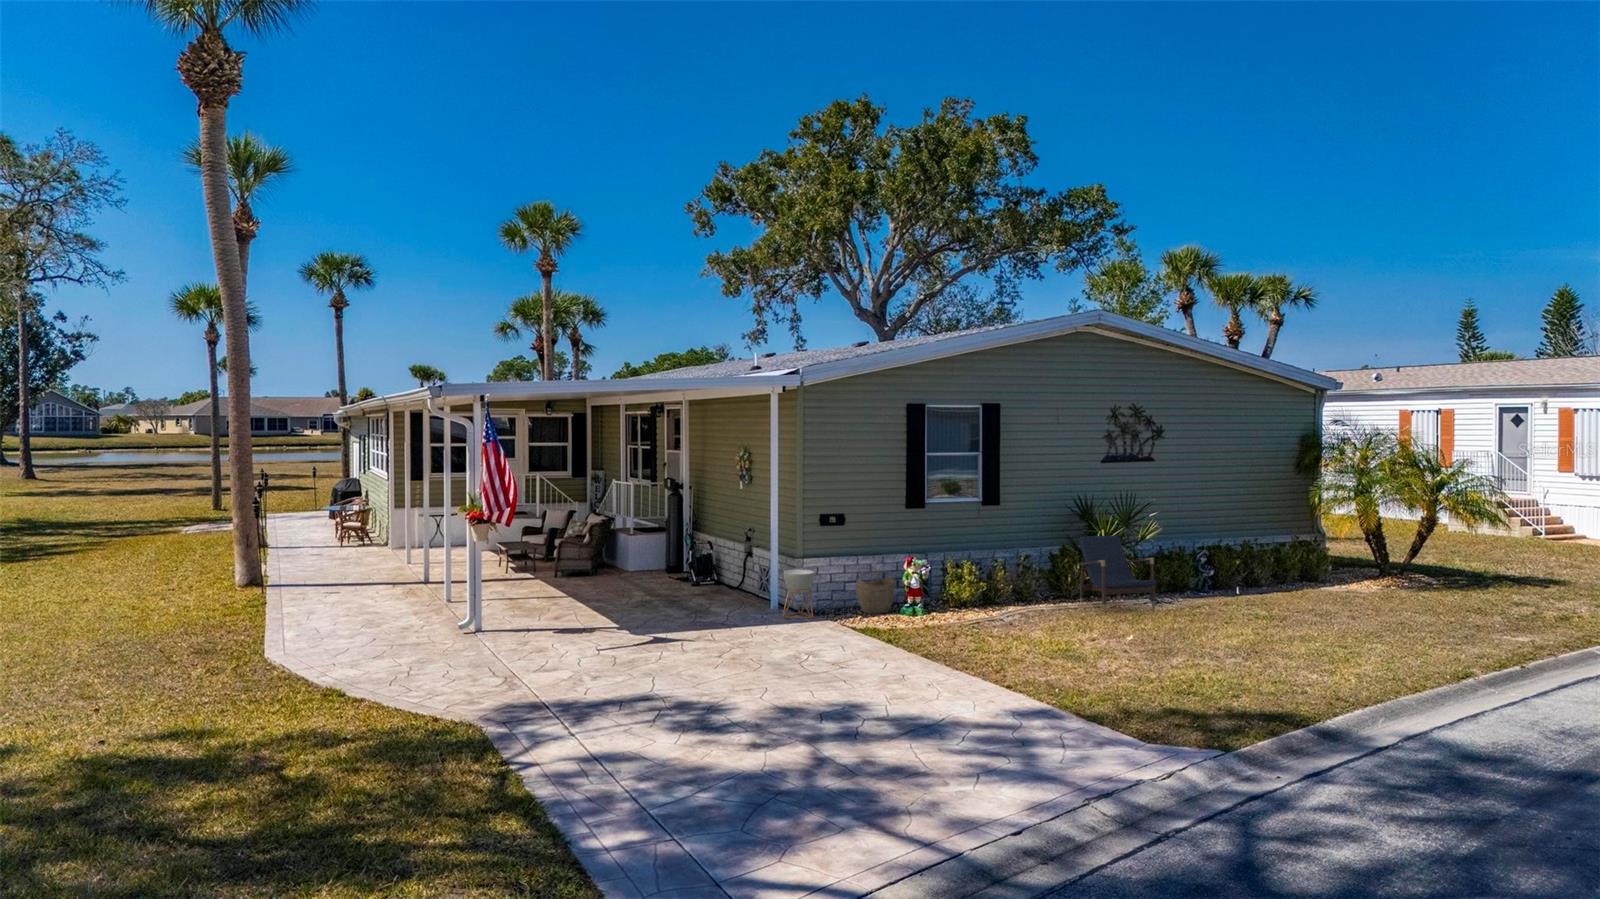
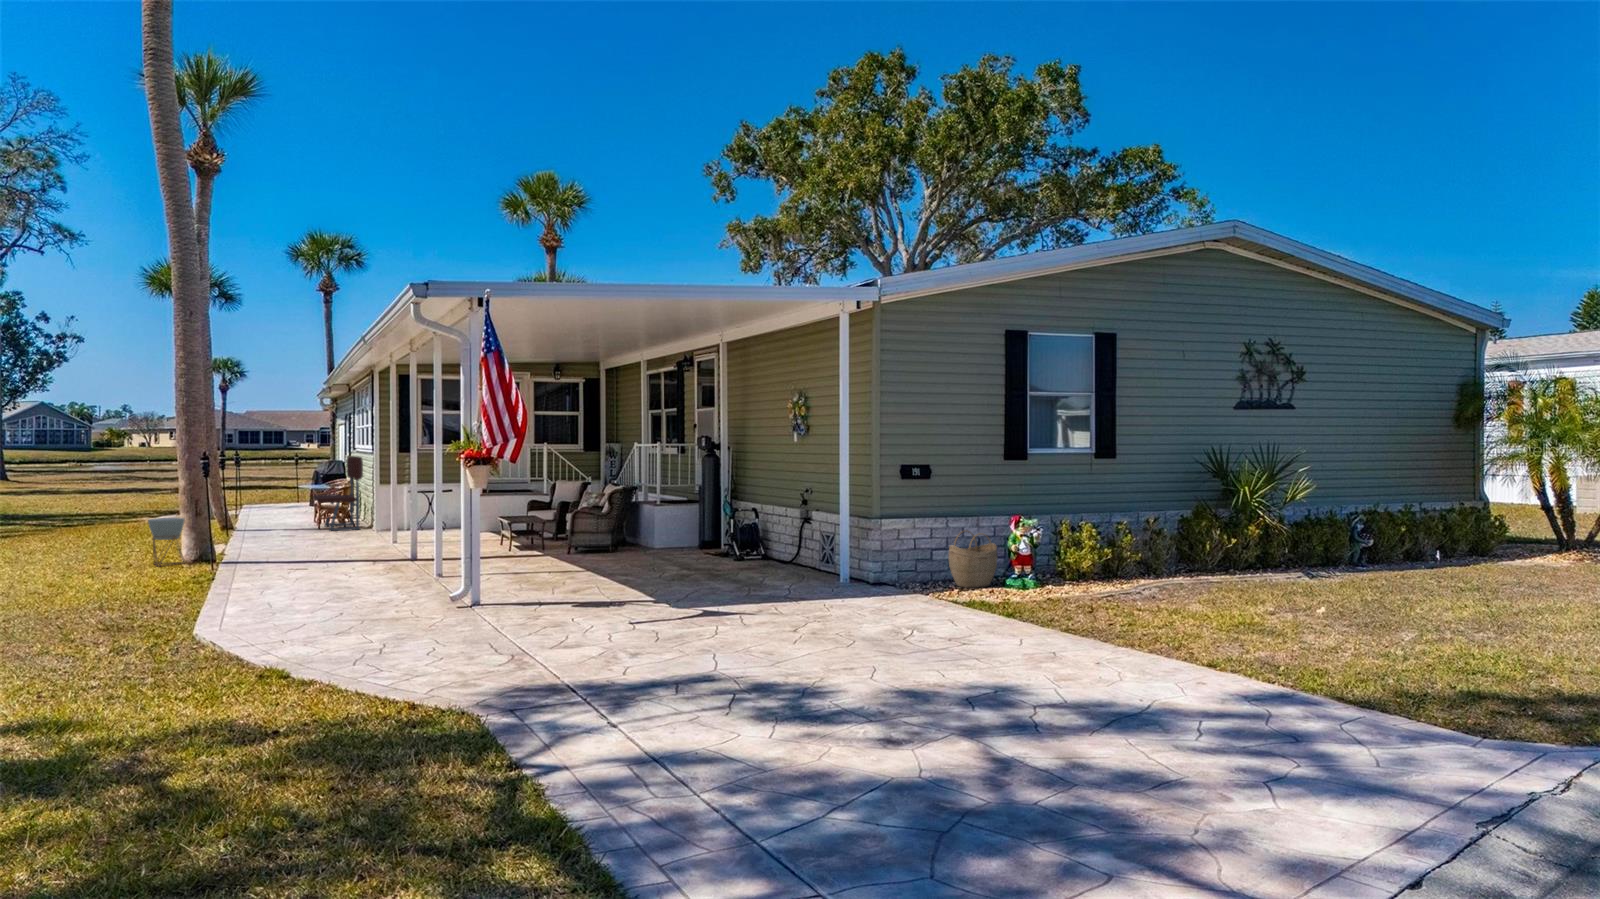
bench: none [337,481,380,548] -> present [313,456,363,531]
lounge chair: present [1079,535,1157,612] -> none [1219,493,1324,585]
planter: present [782,570,814,618] -> present [148,518,185,567]

